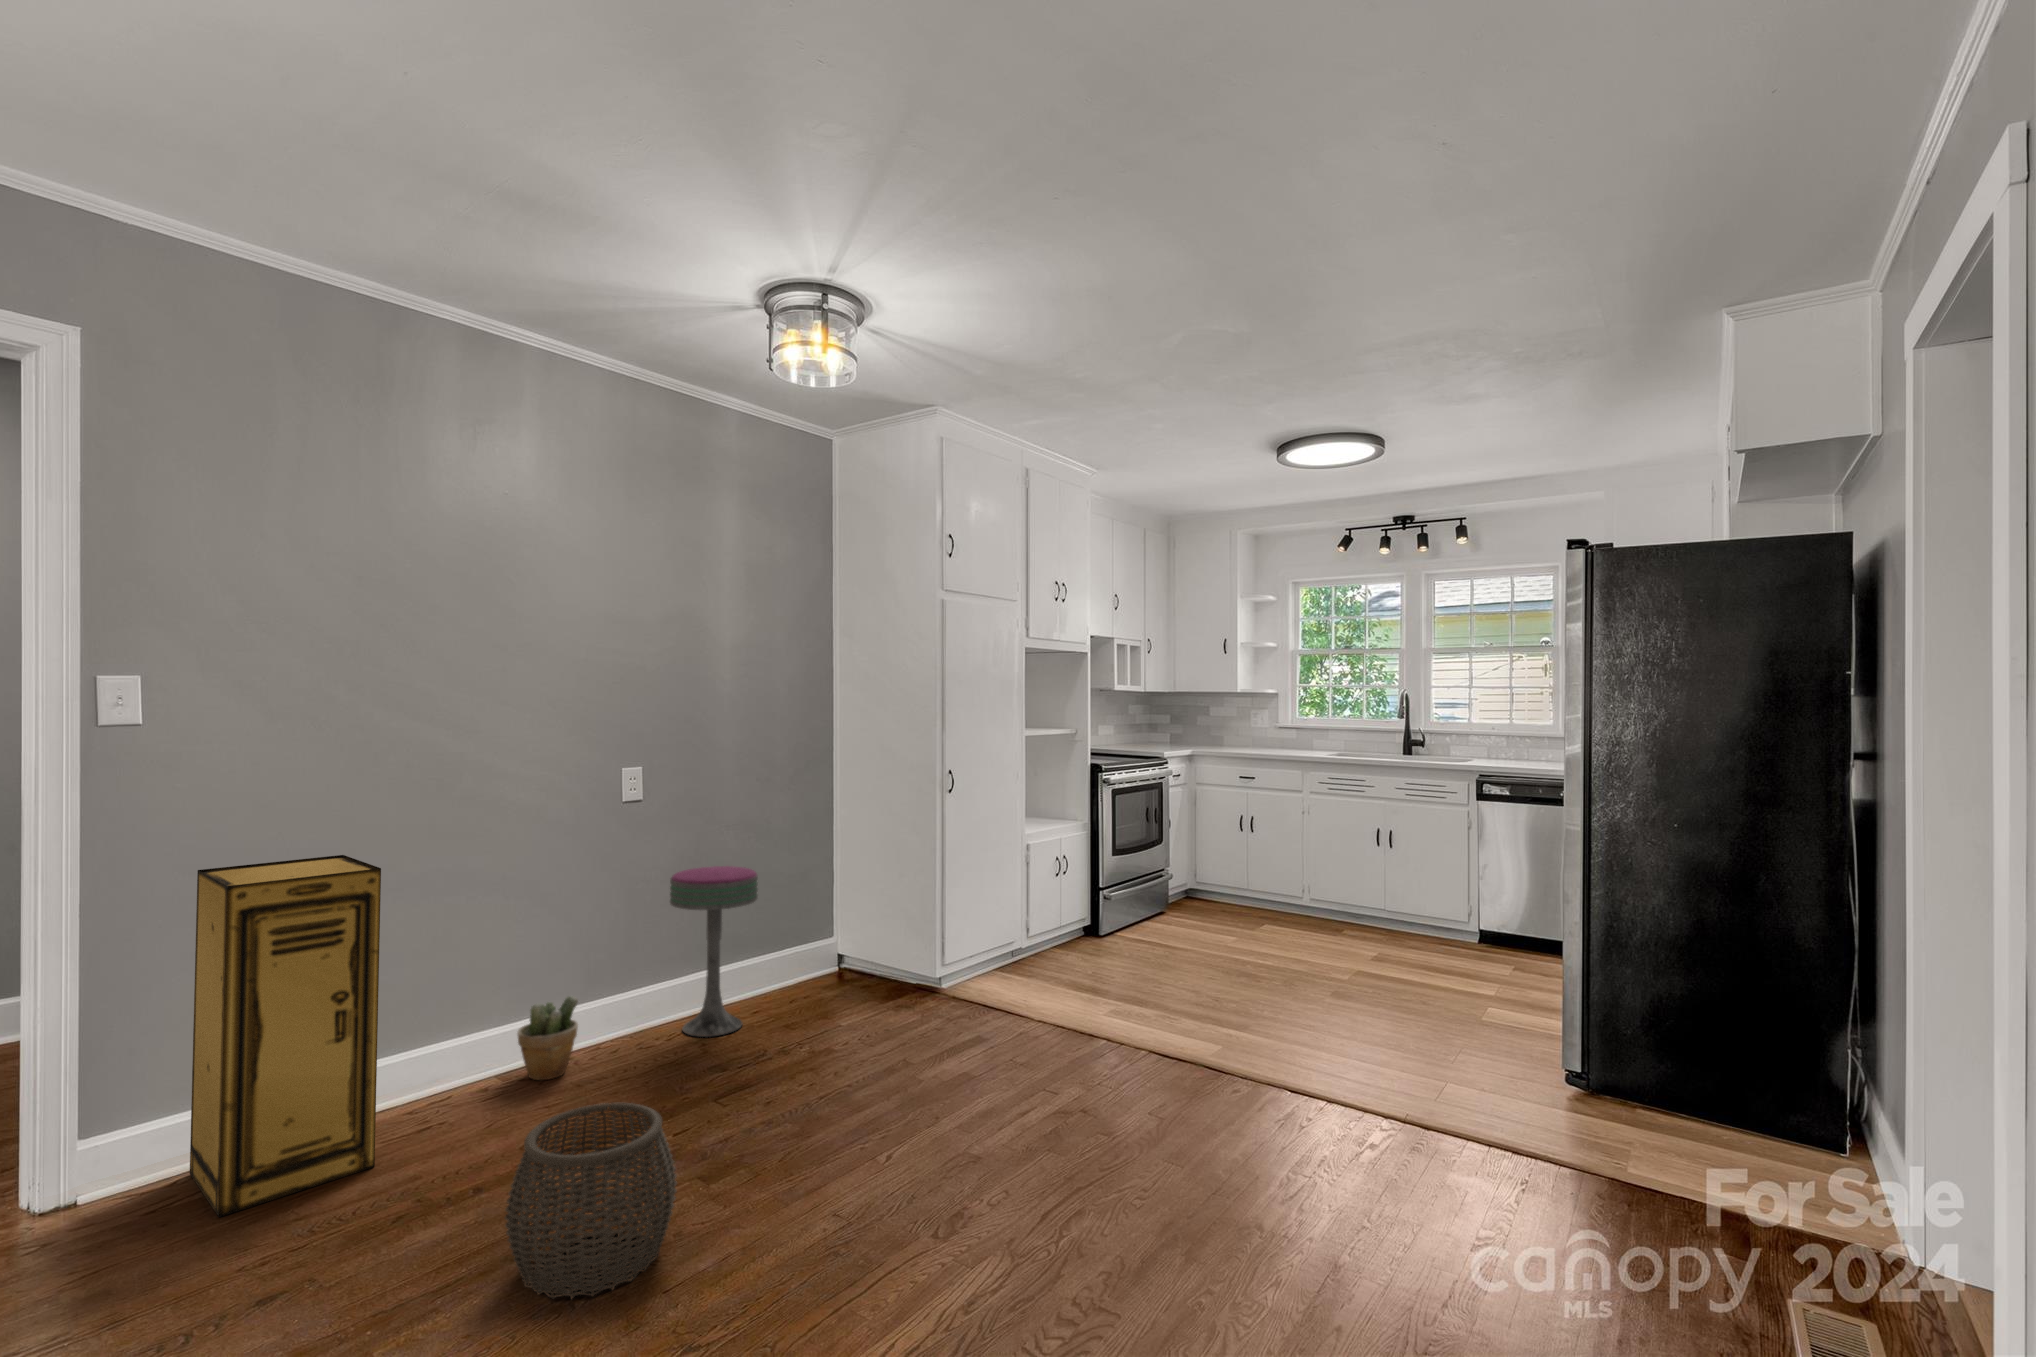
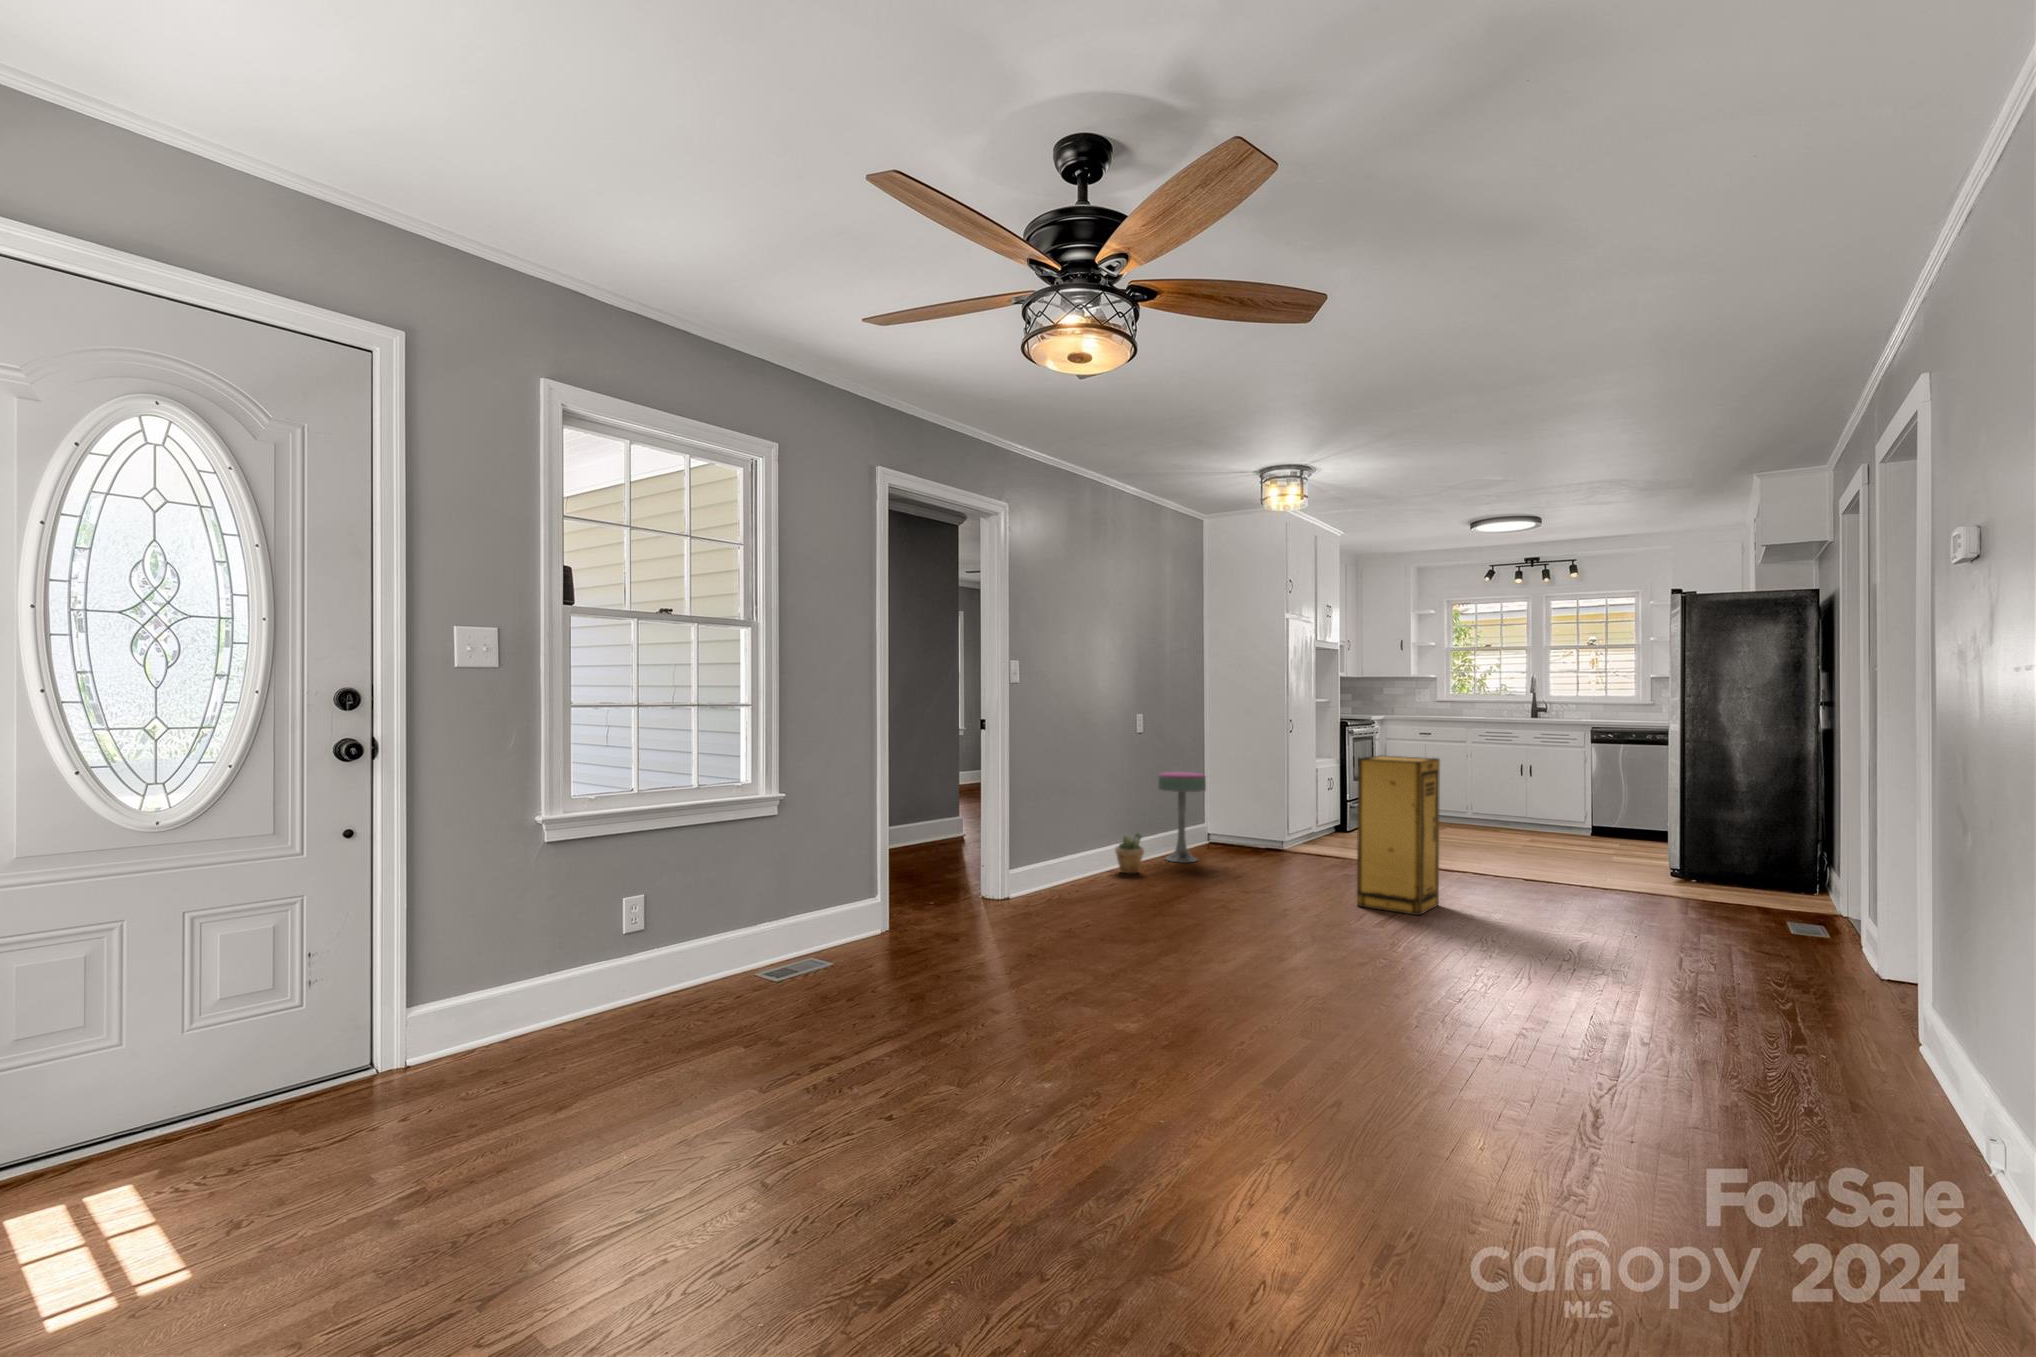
storage cabinet: present [190,855,381,1217] -> present [1357,755,1440,915]
woven basket: present [505,1103,677,1299] -> none [1236,849,1304,915]

